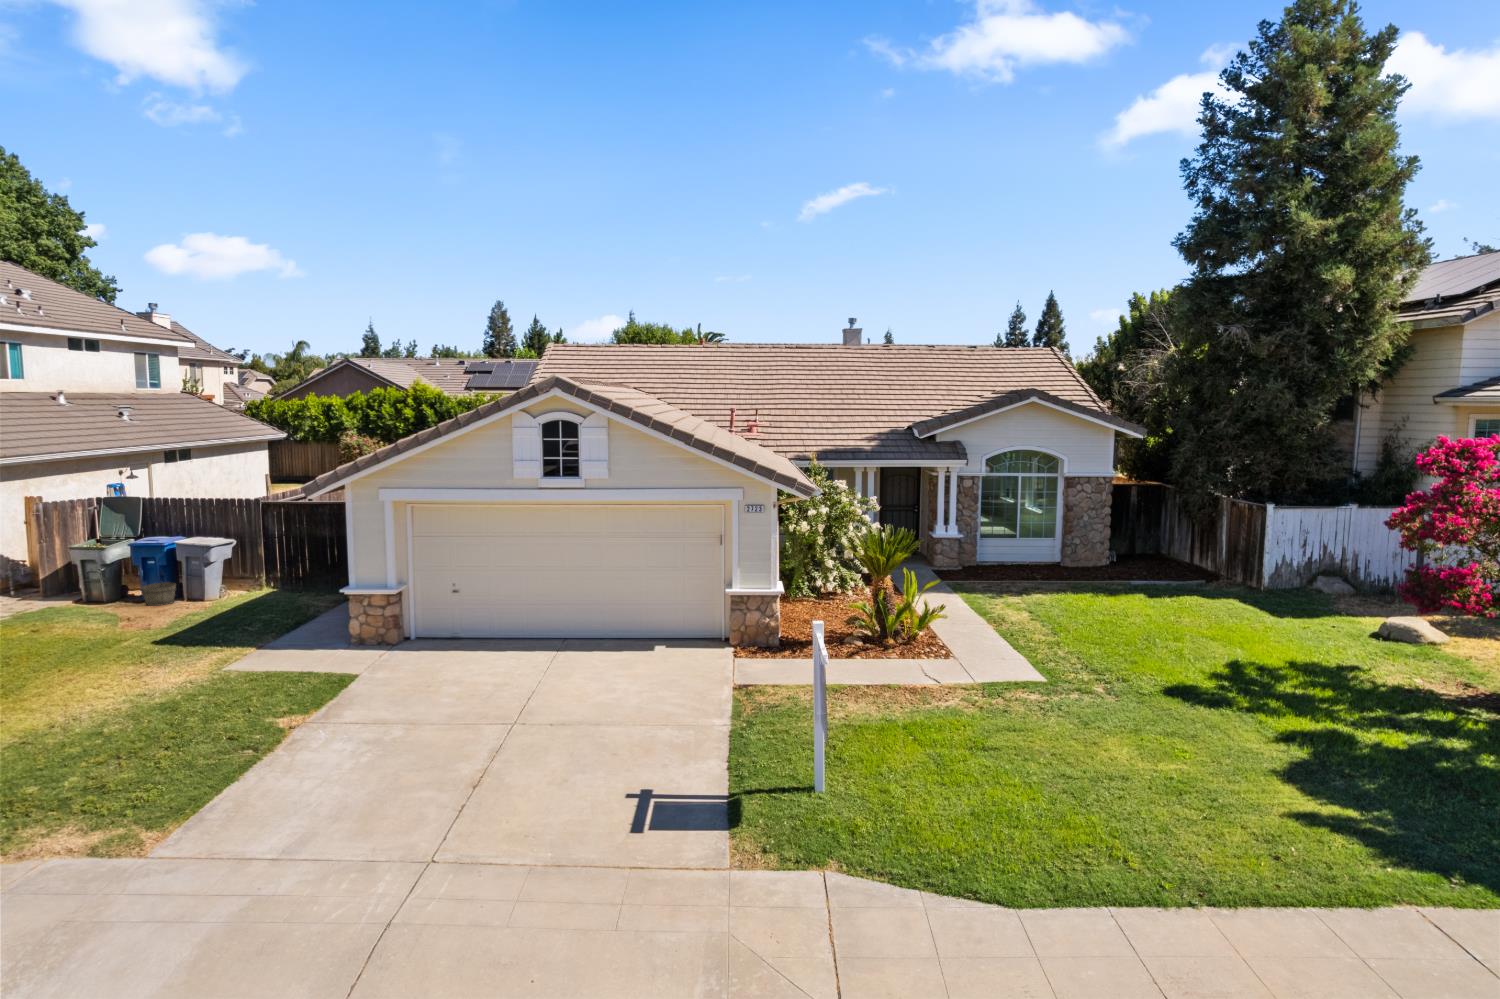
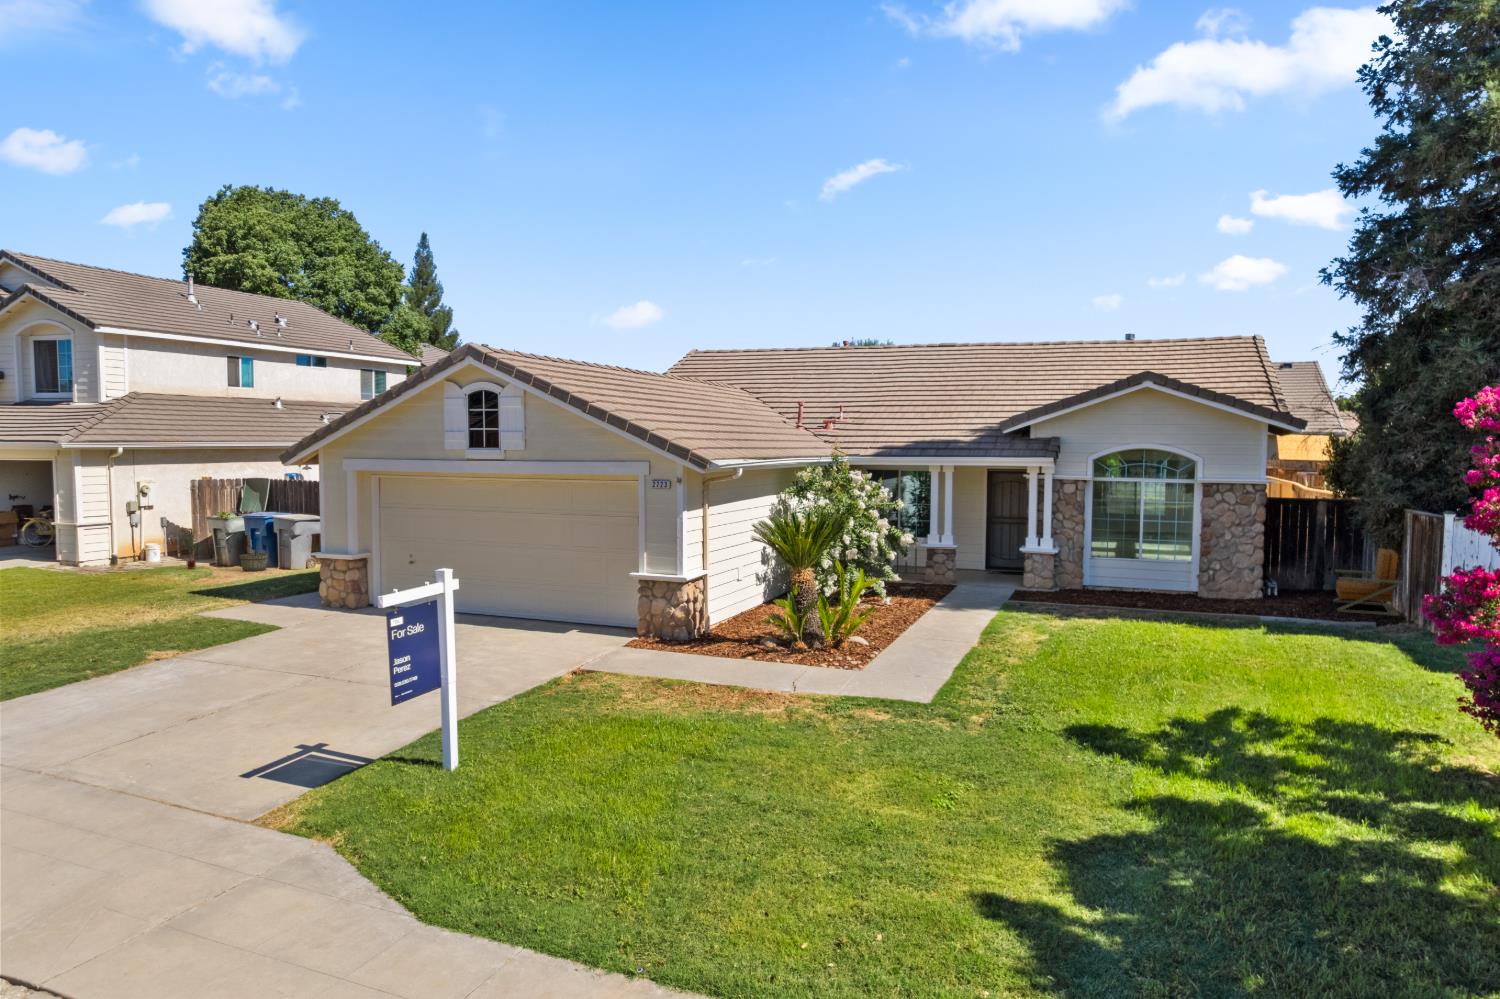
lounge chair: none [1157,524,1217,574] -> present [1334,548,1403,616]
potted tree: none [53,560,86,608] -> present [183,529,205,569]

